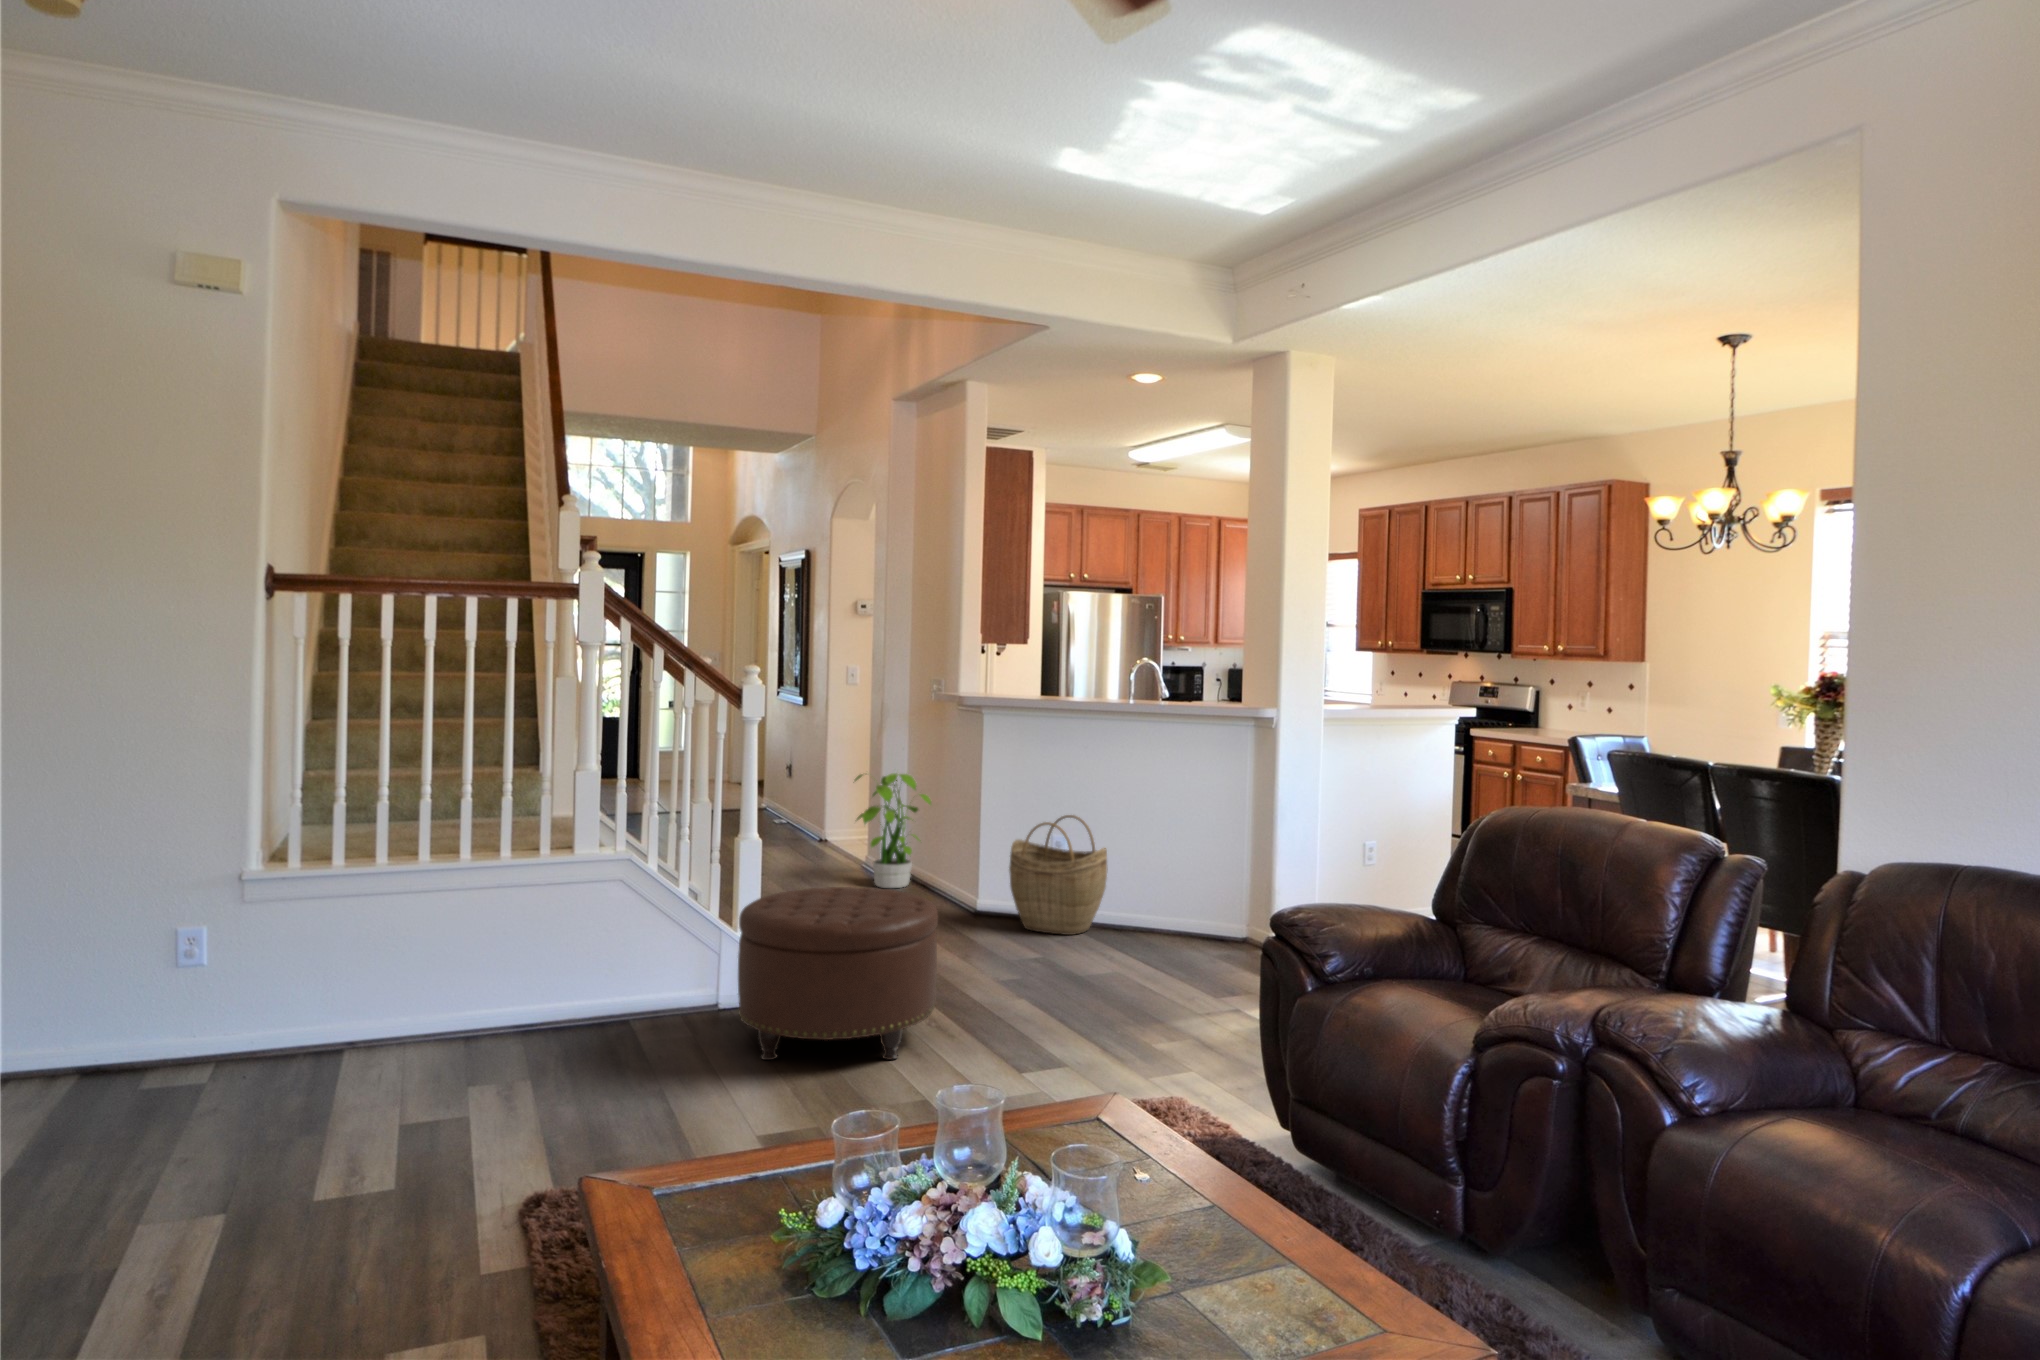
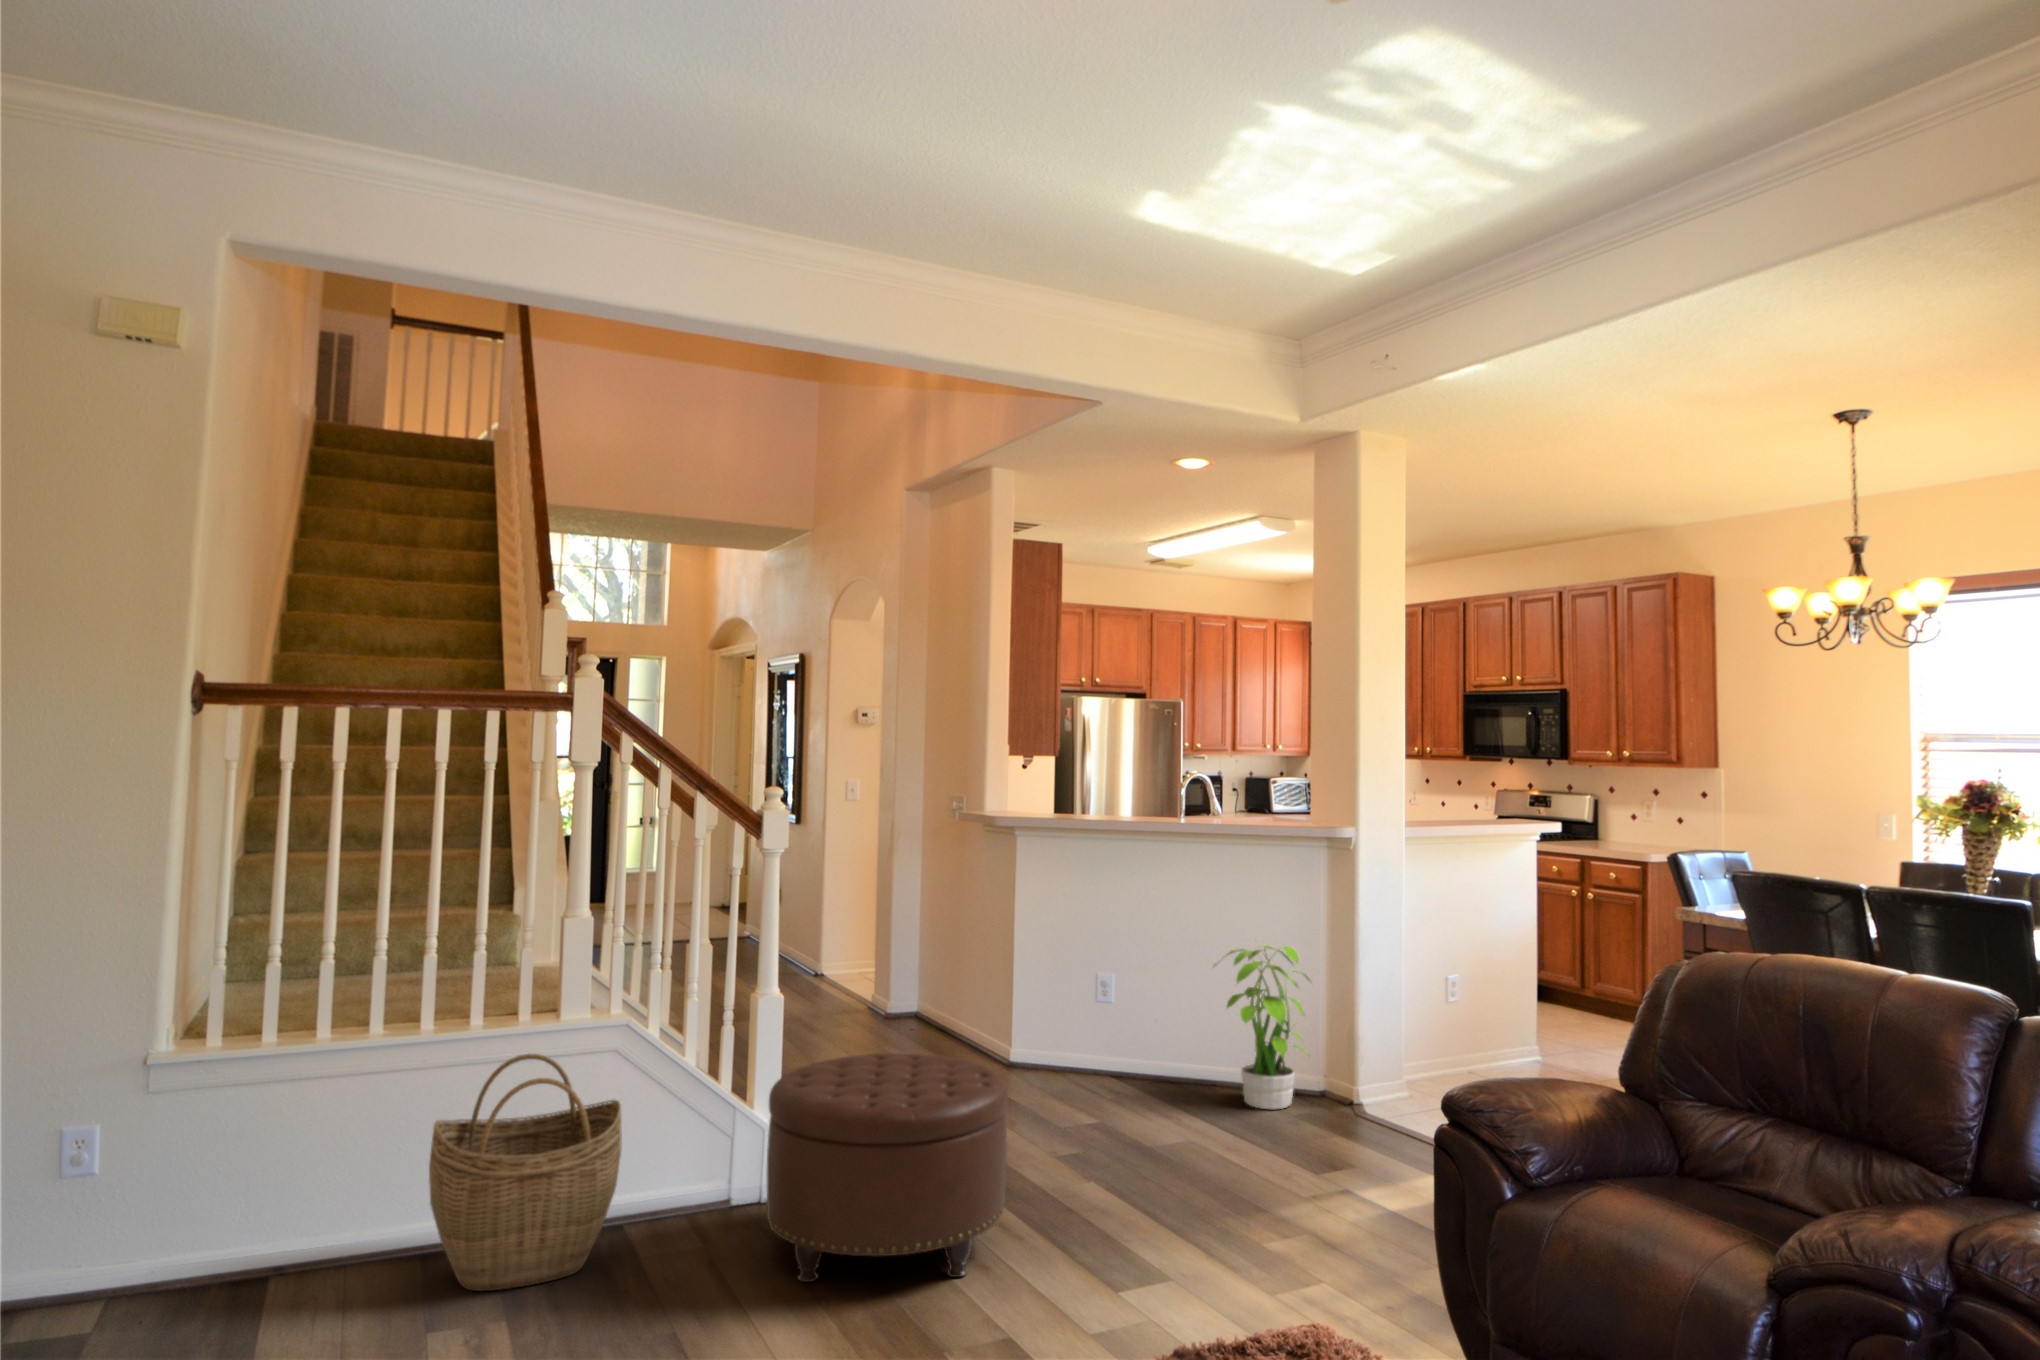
potted plant: present [855,772,931,888] -> present [1214,945,1309,1110]
woven basket: present [1009,815,1108,935] -> present [429,1054,622,1291]

